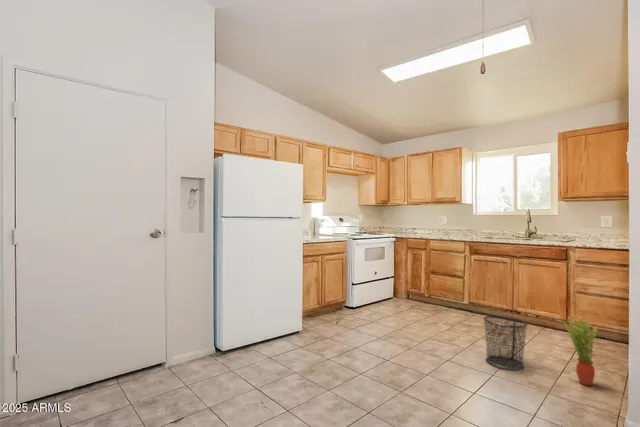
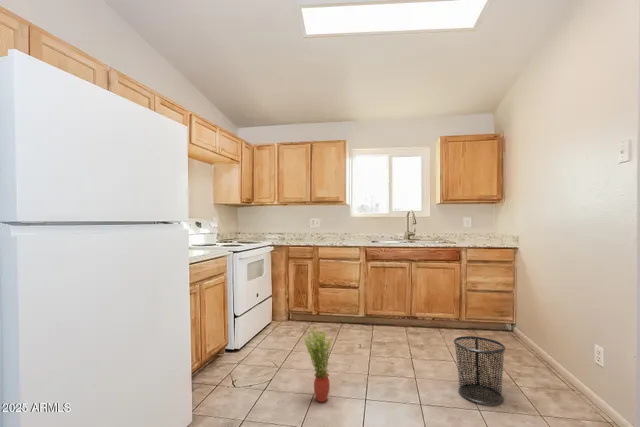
potted plant: present [565,315,597,385] -> present [304,327,332,402]

